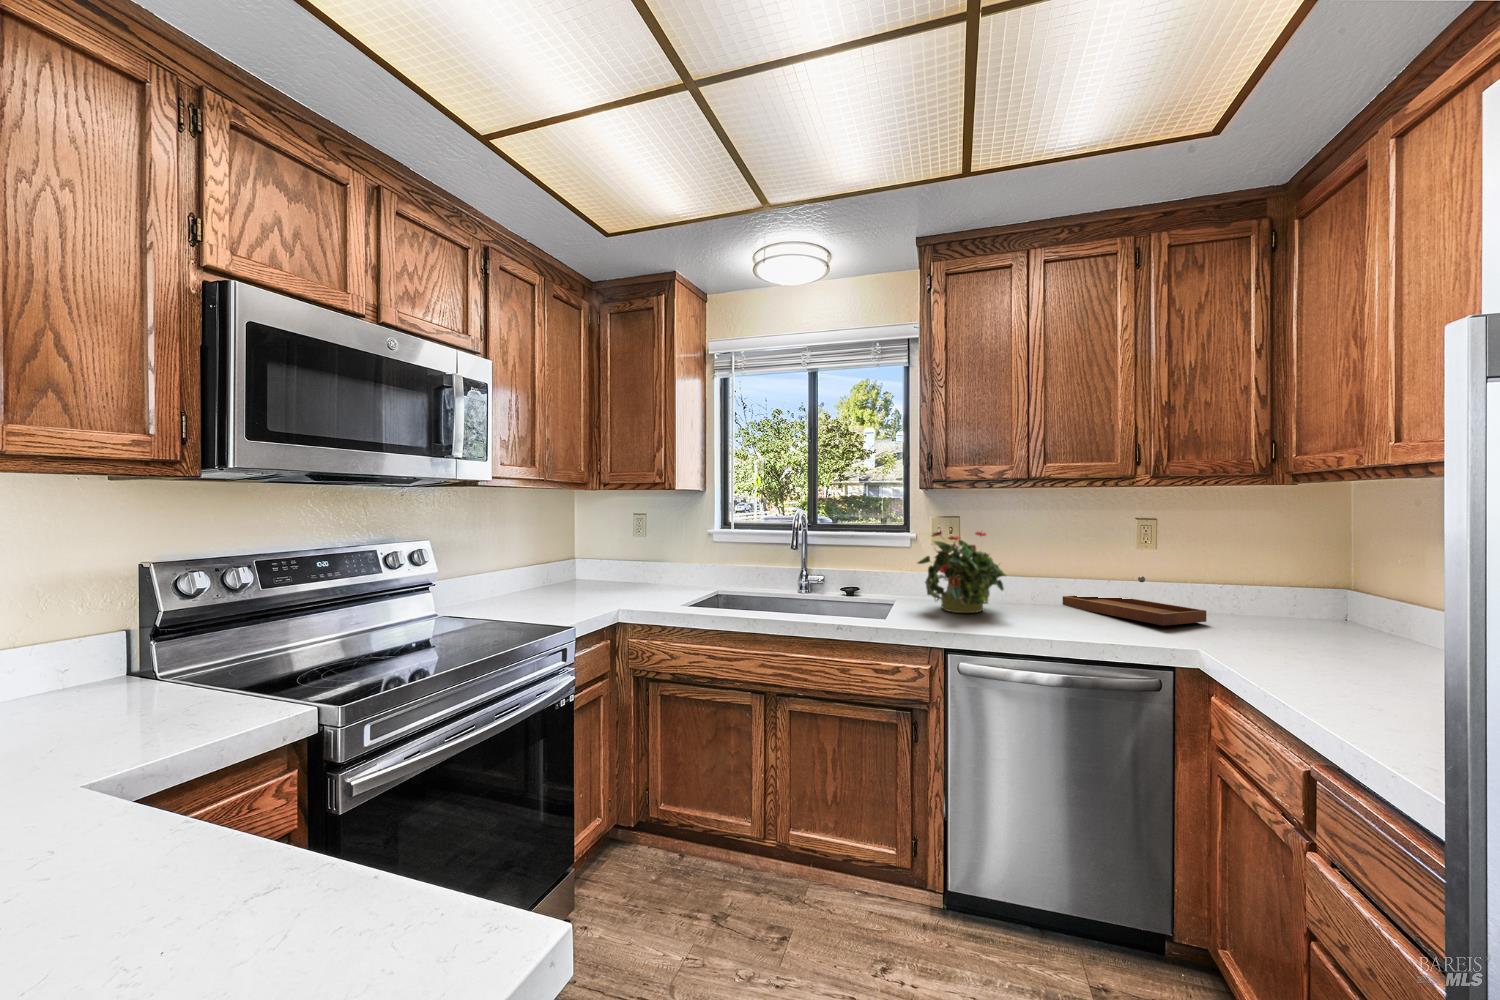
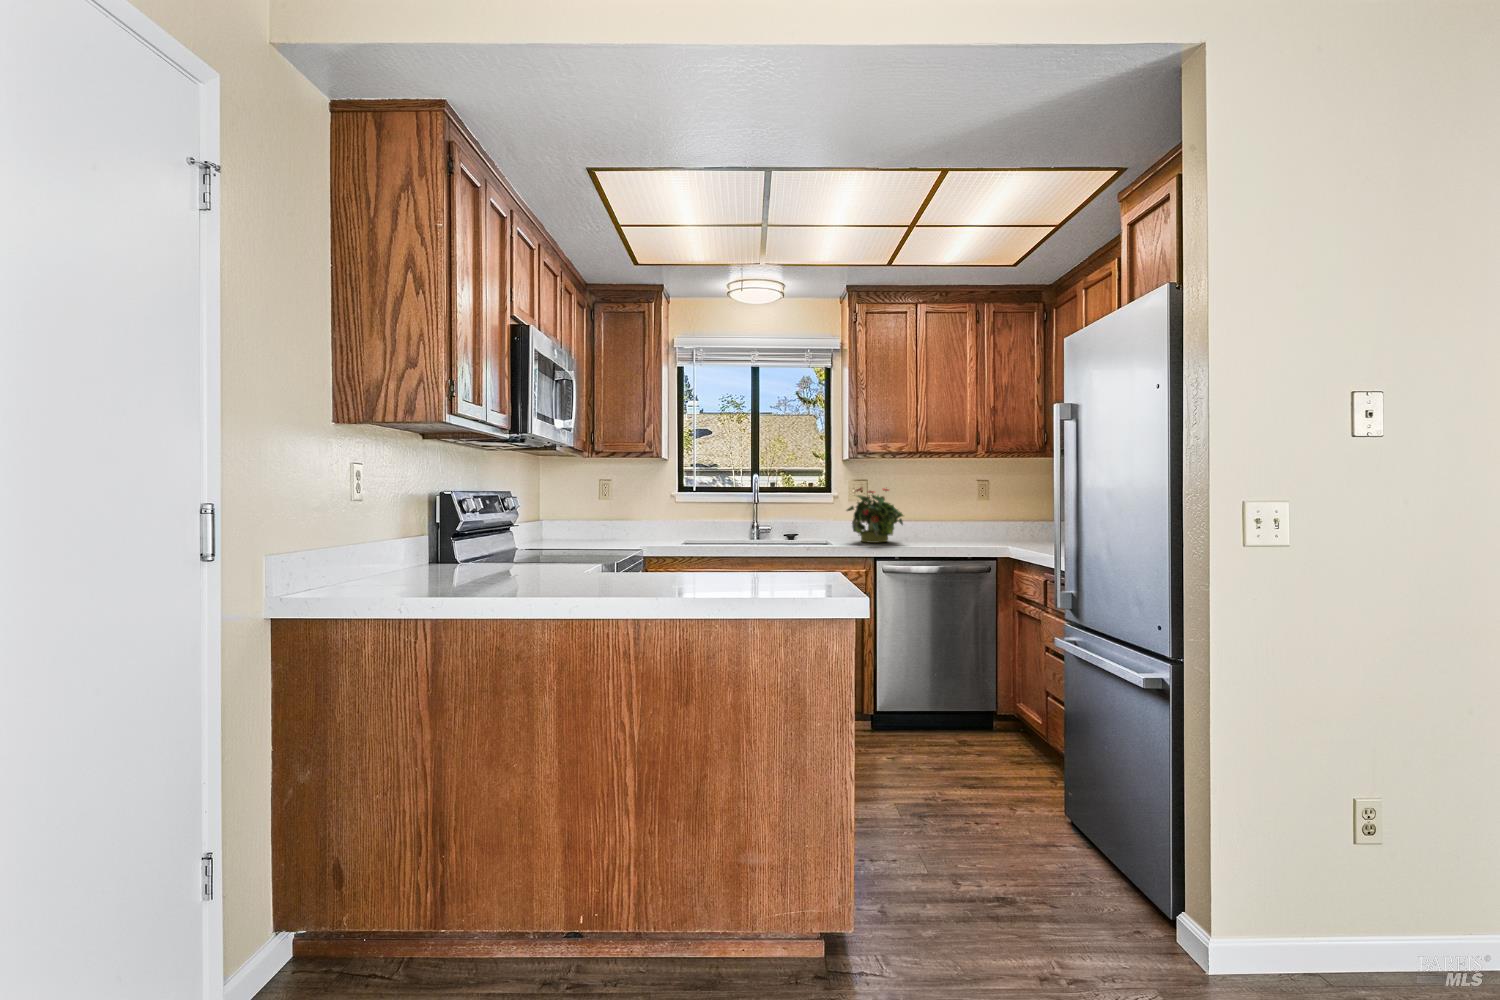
tray: present [1063,576,1206,626] -> none [934,516,1014,542]

